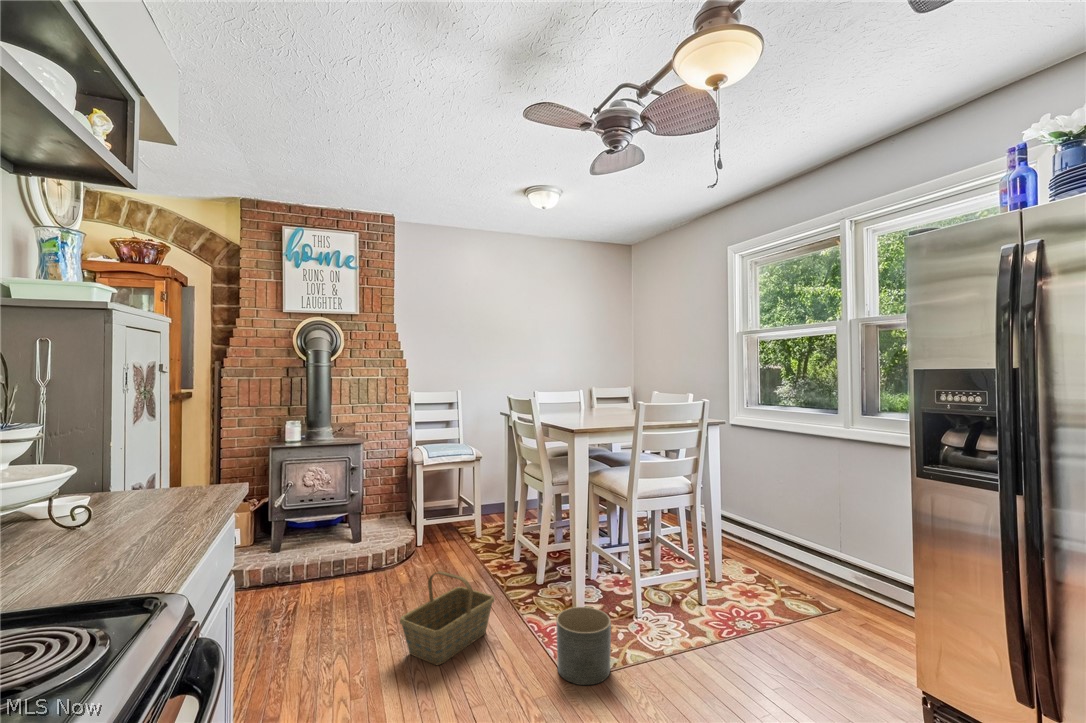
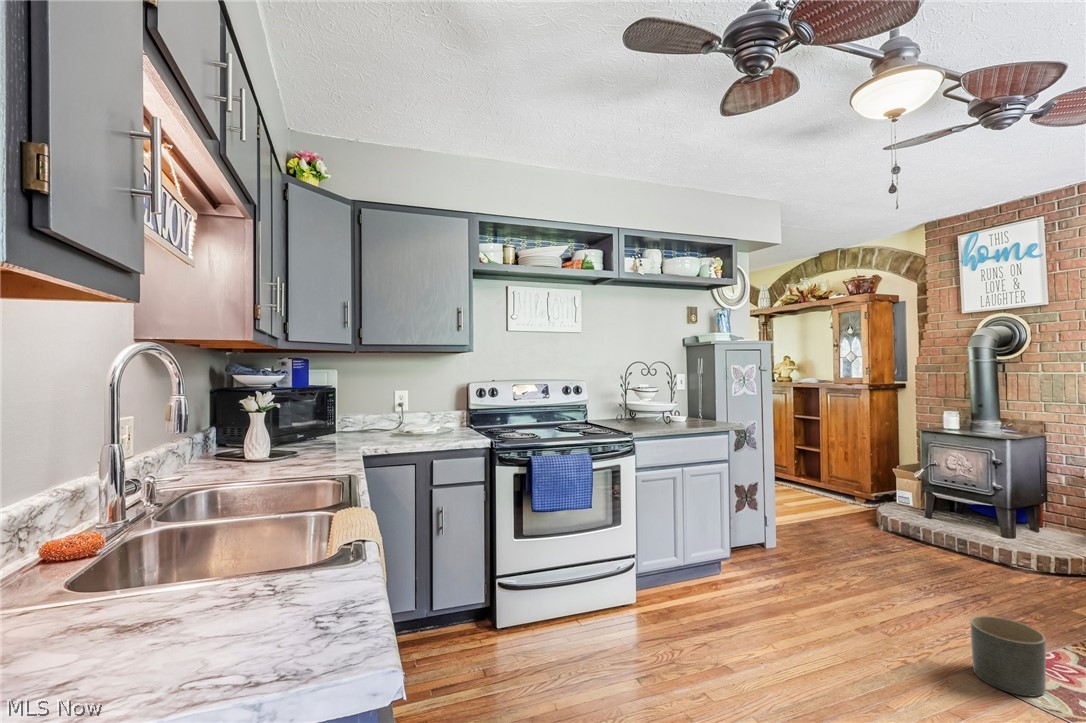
basket: present [400,571,494,665] -> none [897,548,1000,625]

